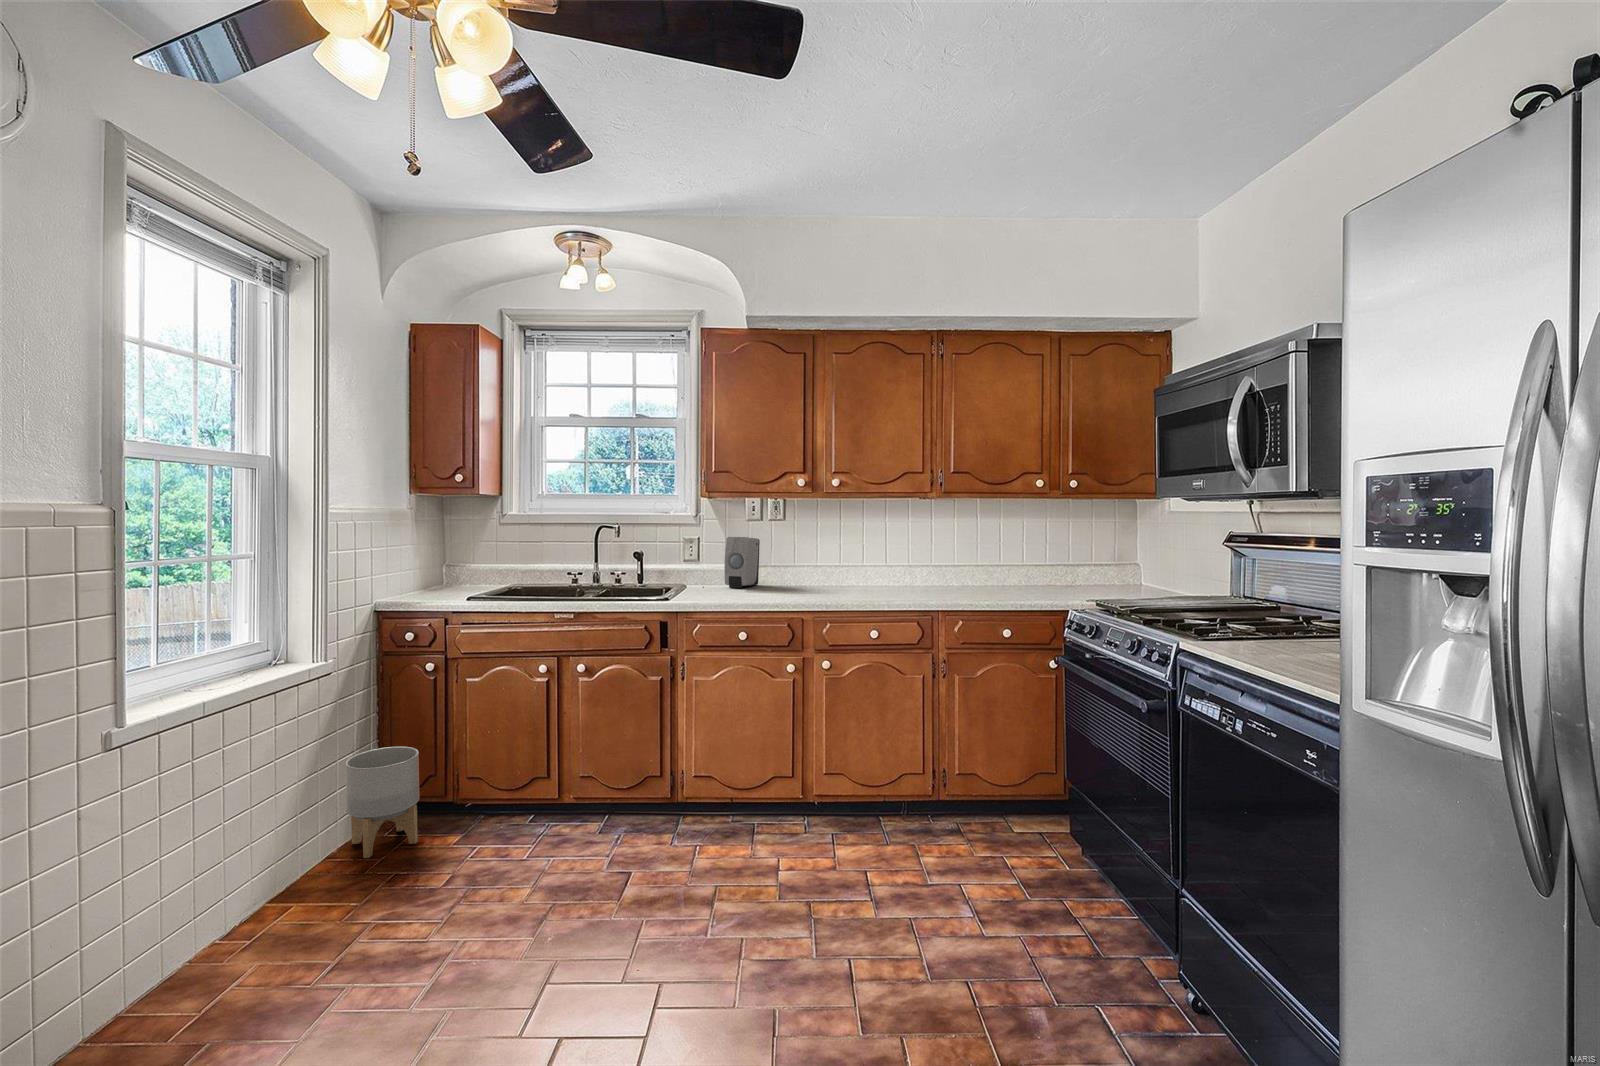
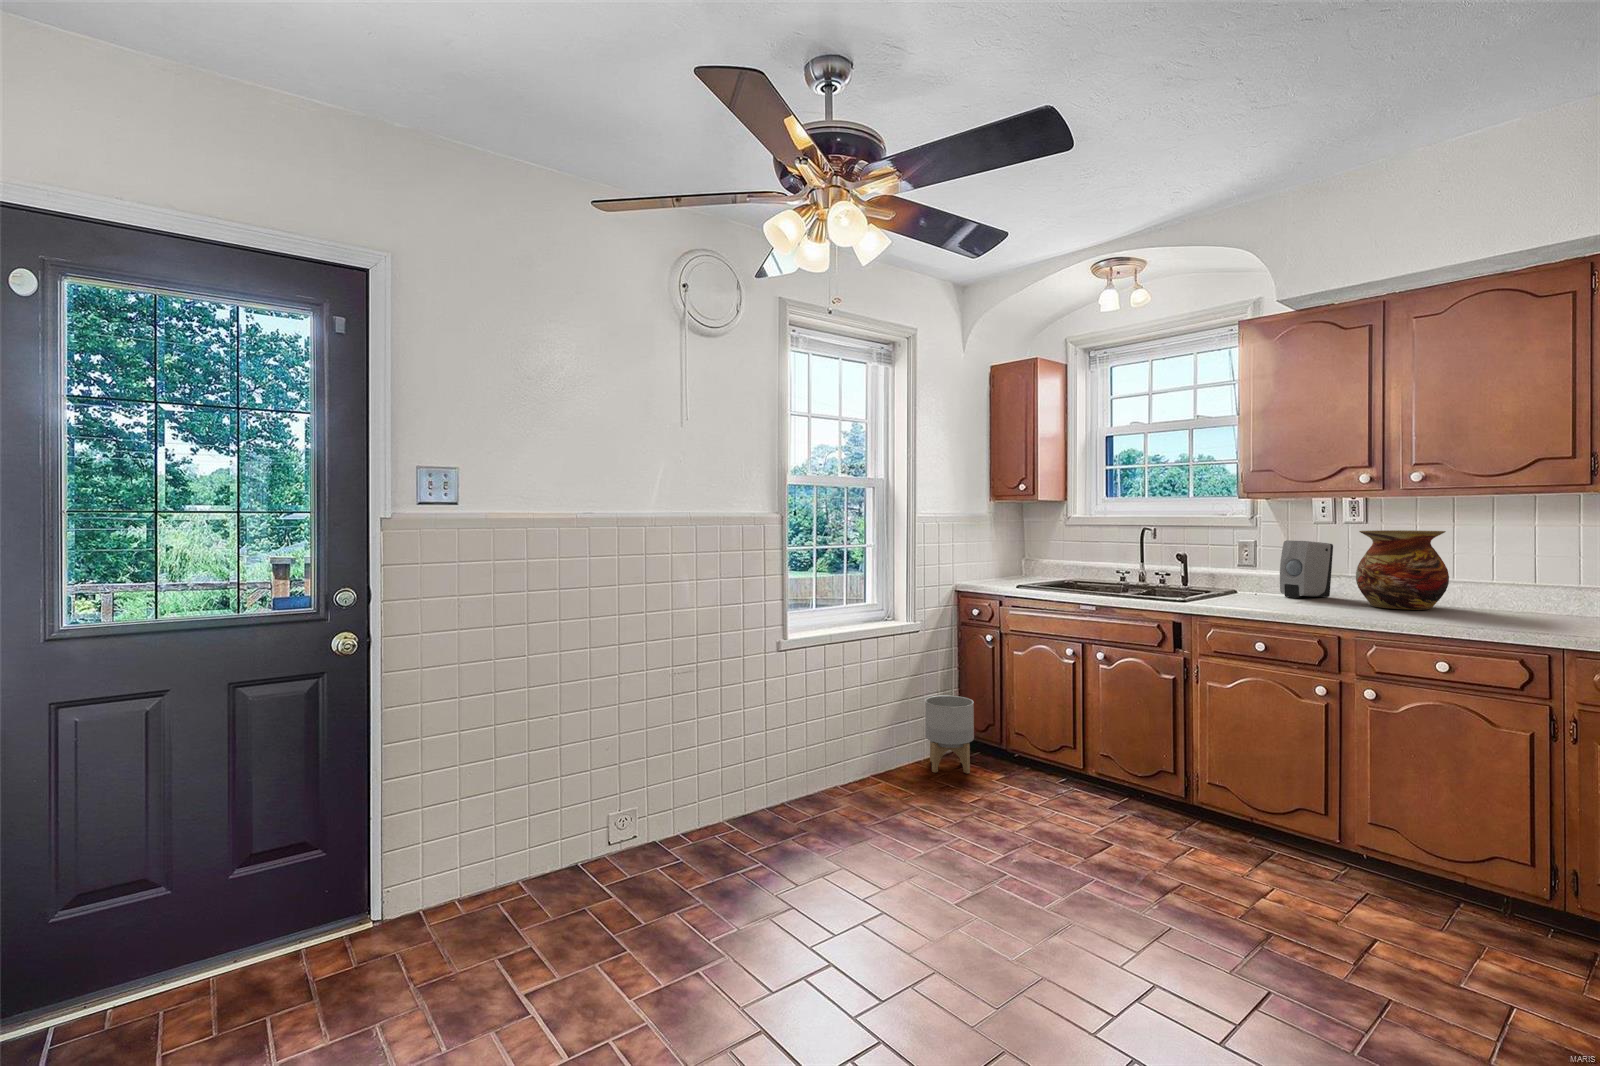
vase: none [787,527,846,592] -> present [1356,530,1449,610]

